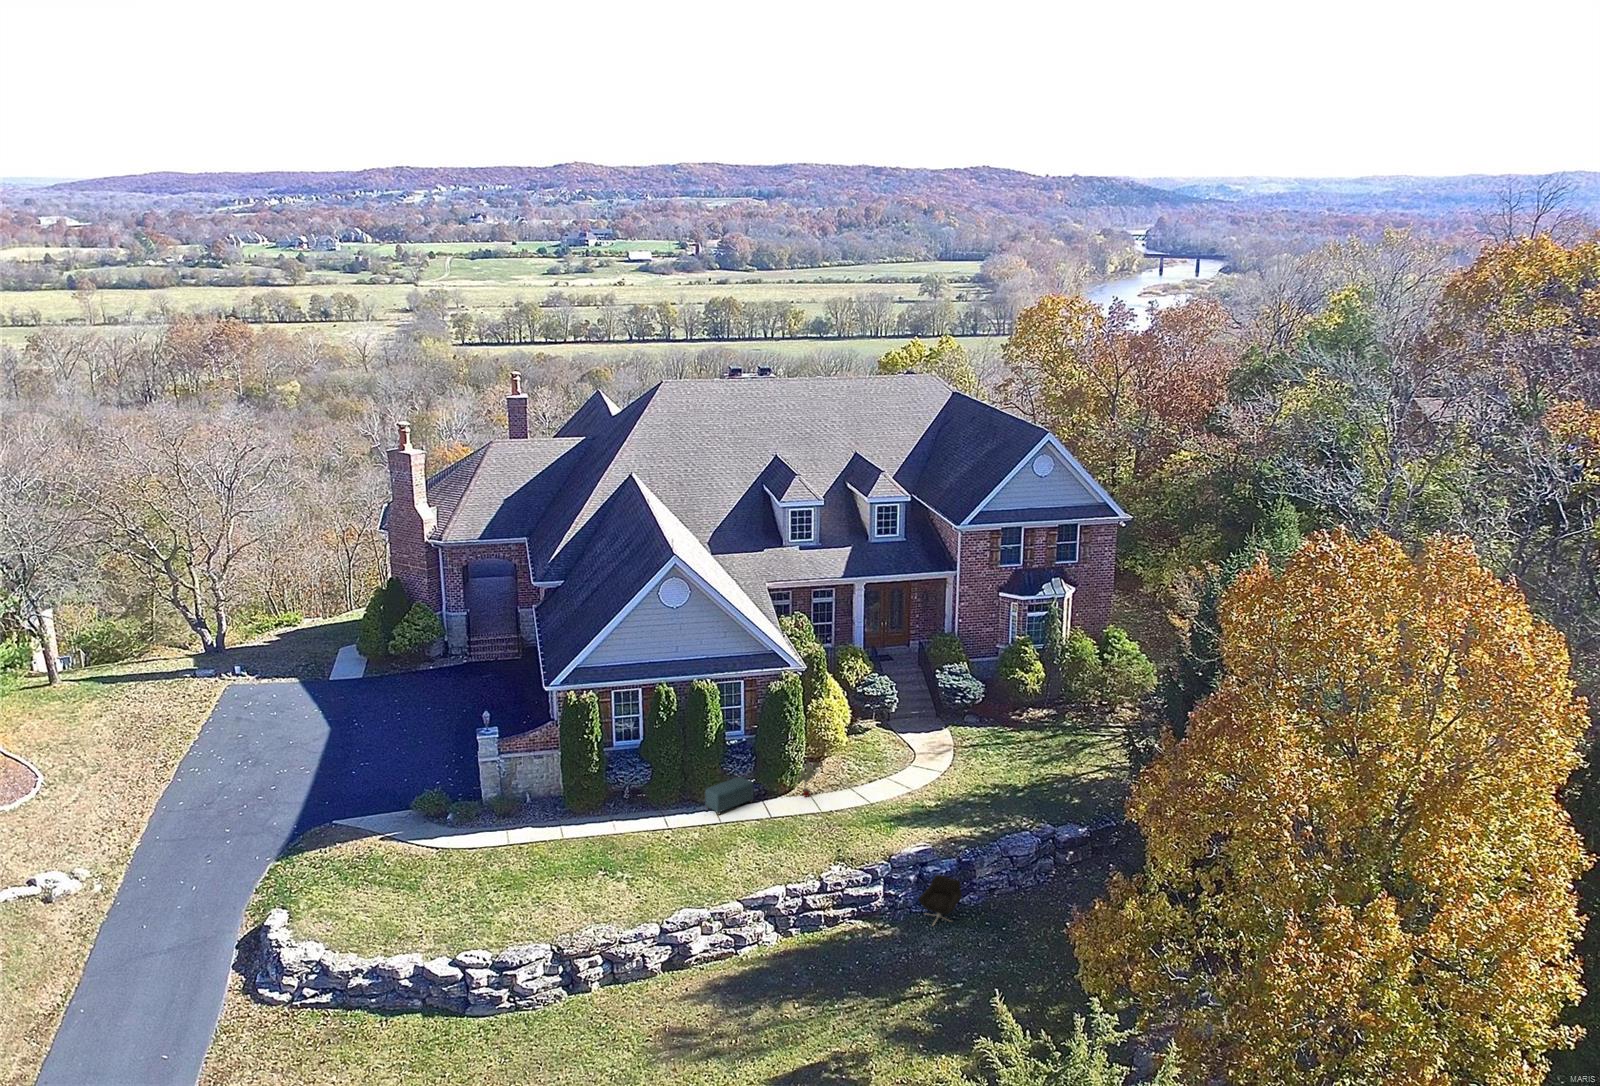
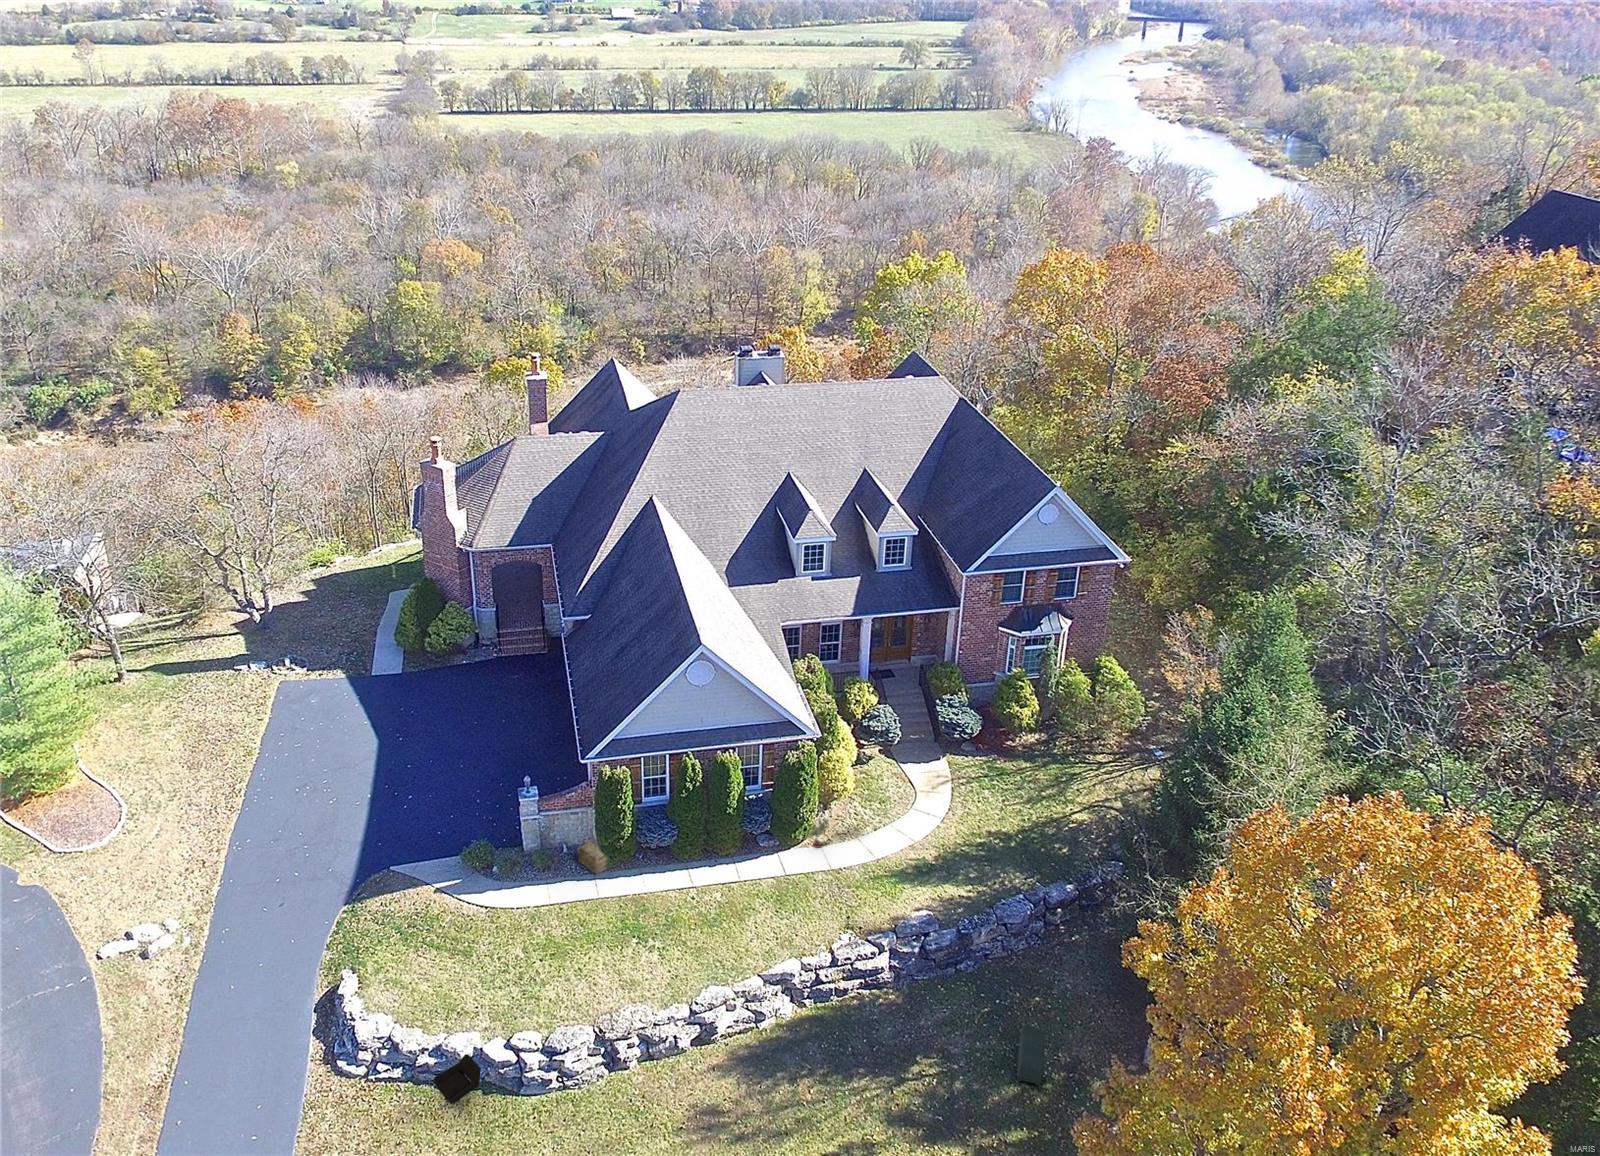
bench: present [705,776,754,815] -> present [1017,1027,1045,1086]
basket: none [541,789,577,824] -> present [578,840,608,875]
lounge chair: present [918,875,962,925] -> present [434,1054,481,1110]

